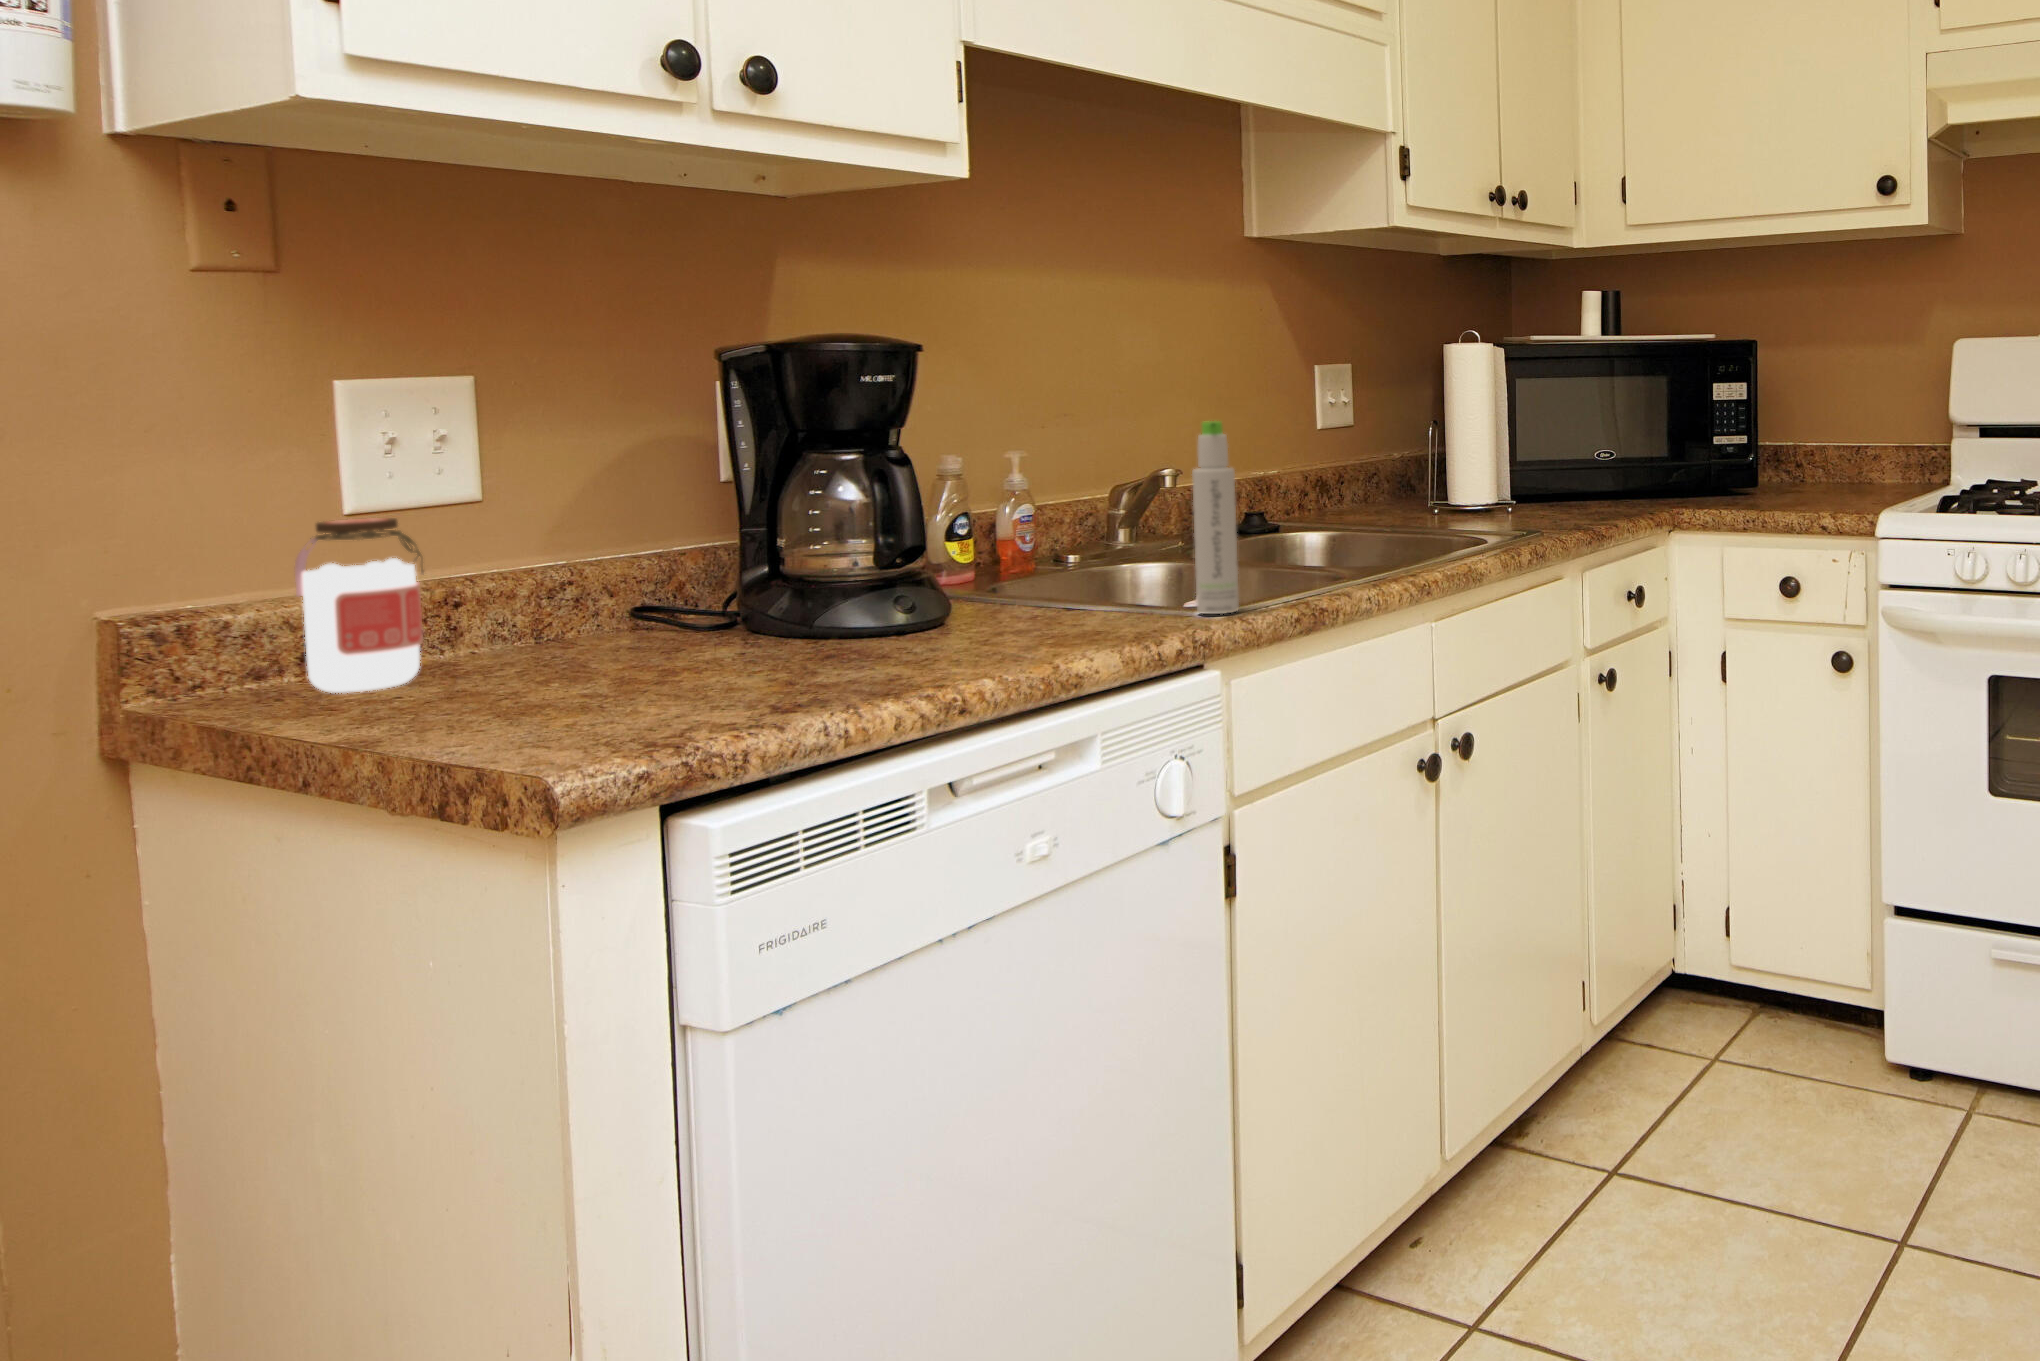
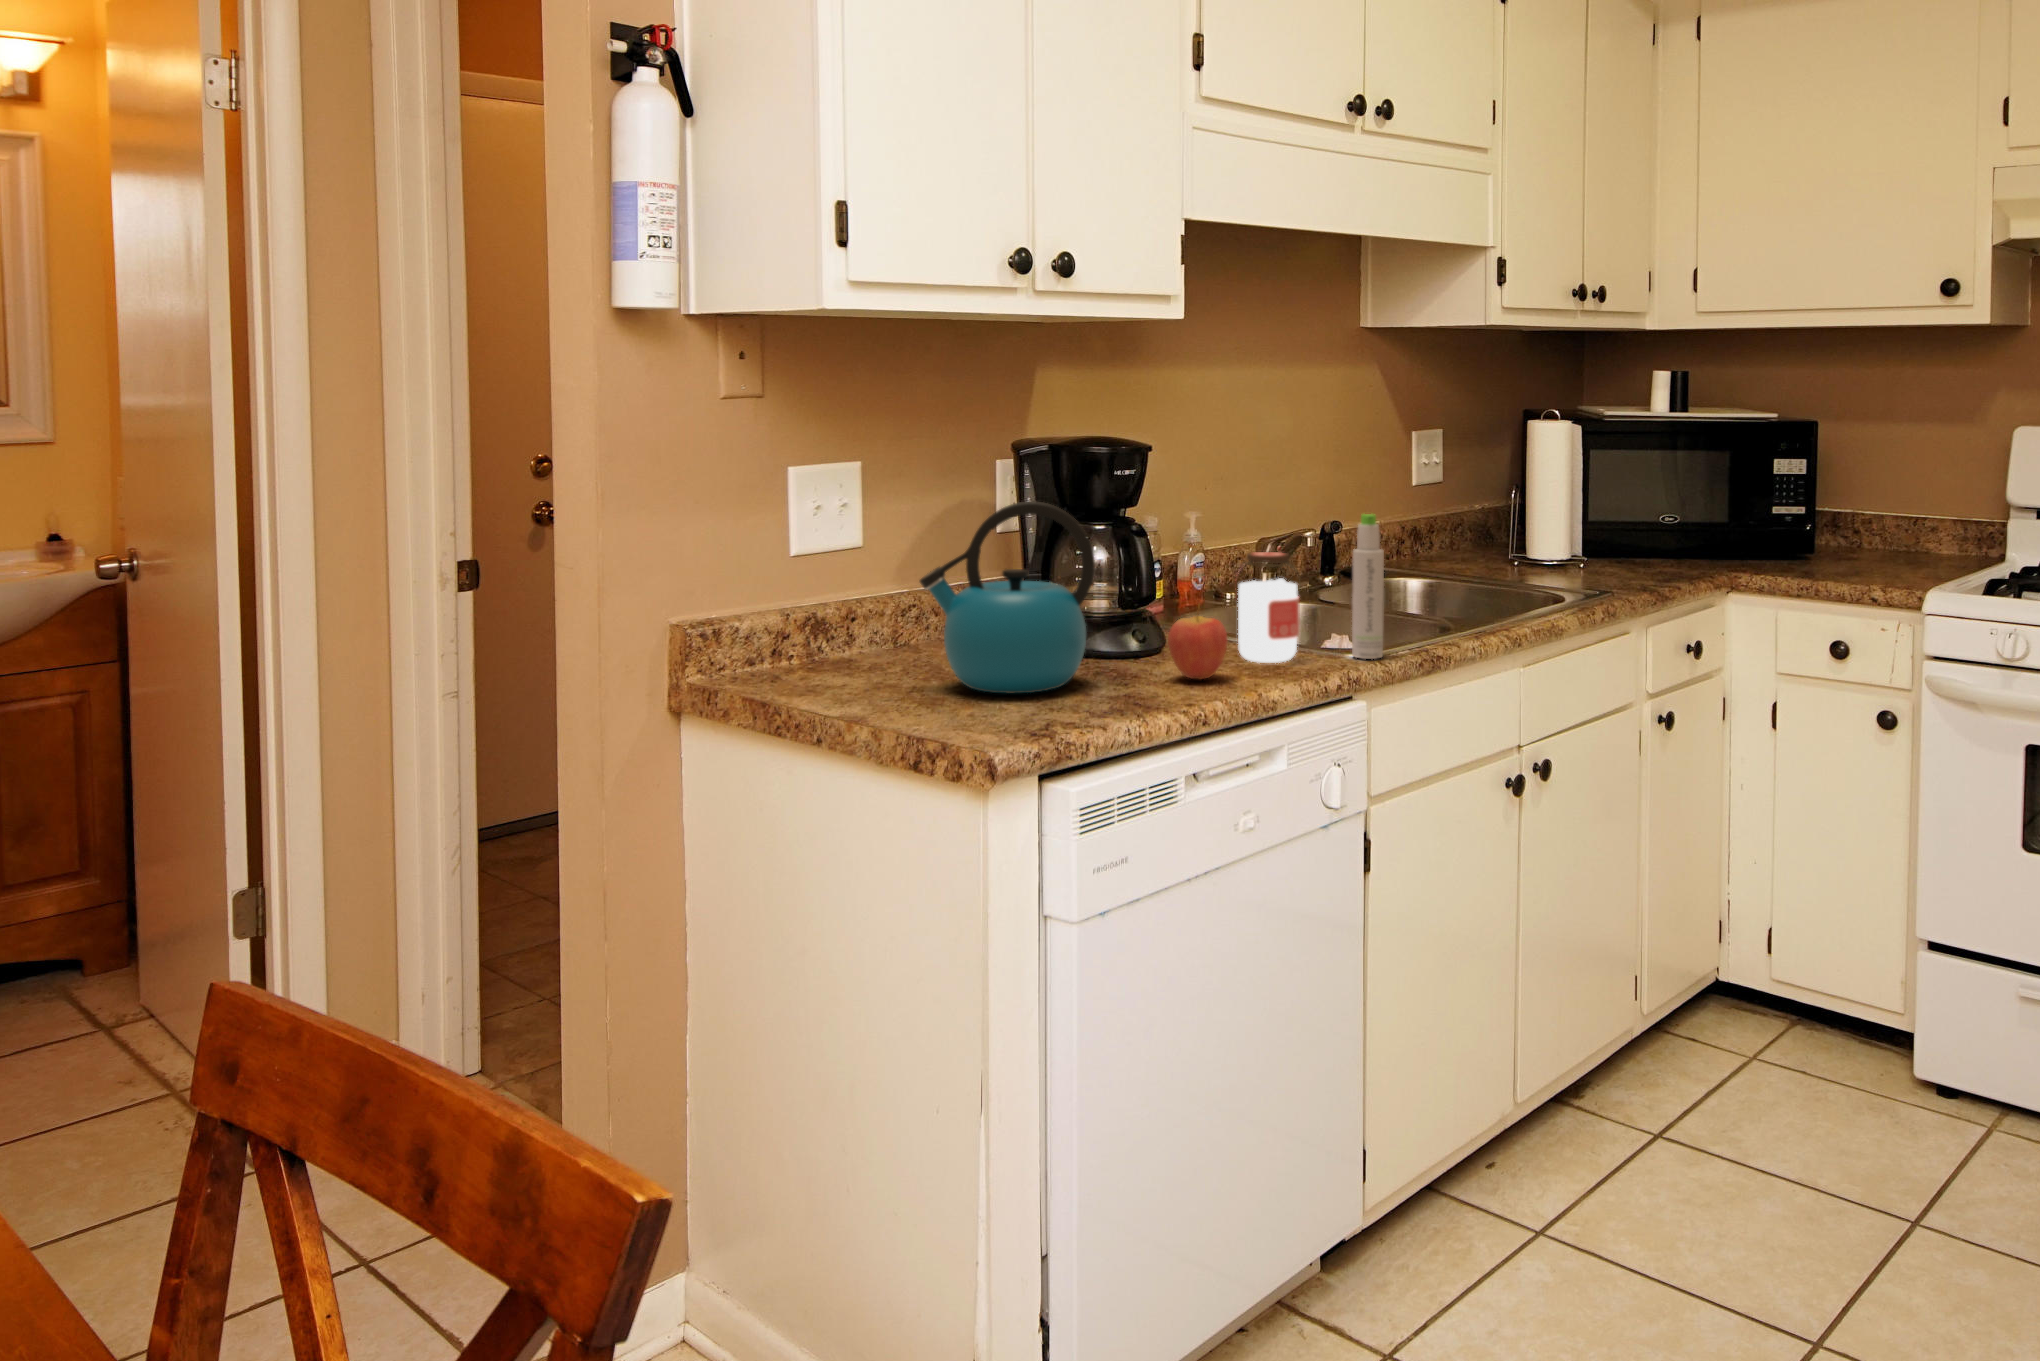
kettle: none [510,406,799,690] -> present [920,501,1095,693]
jar: present [295,518,423,693] -> present [1238,552,1300,663]
fruit: none [919,544,1008,653] -> present [1168,610,1227,679]

